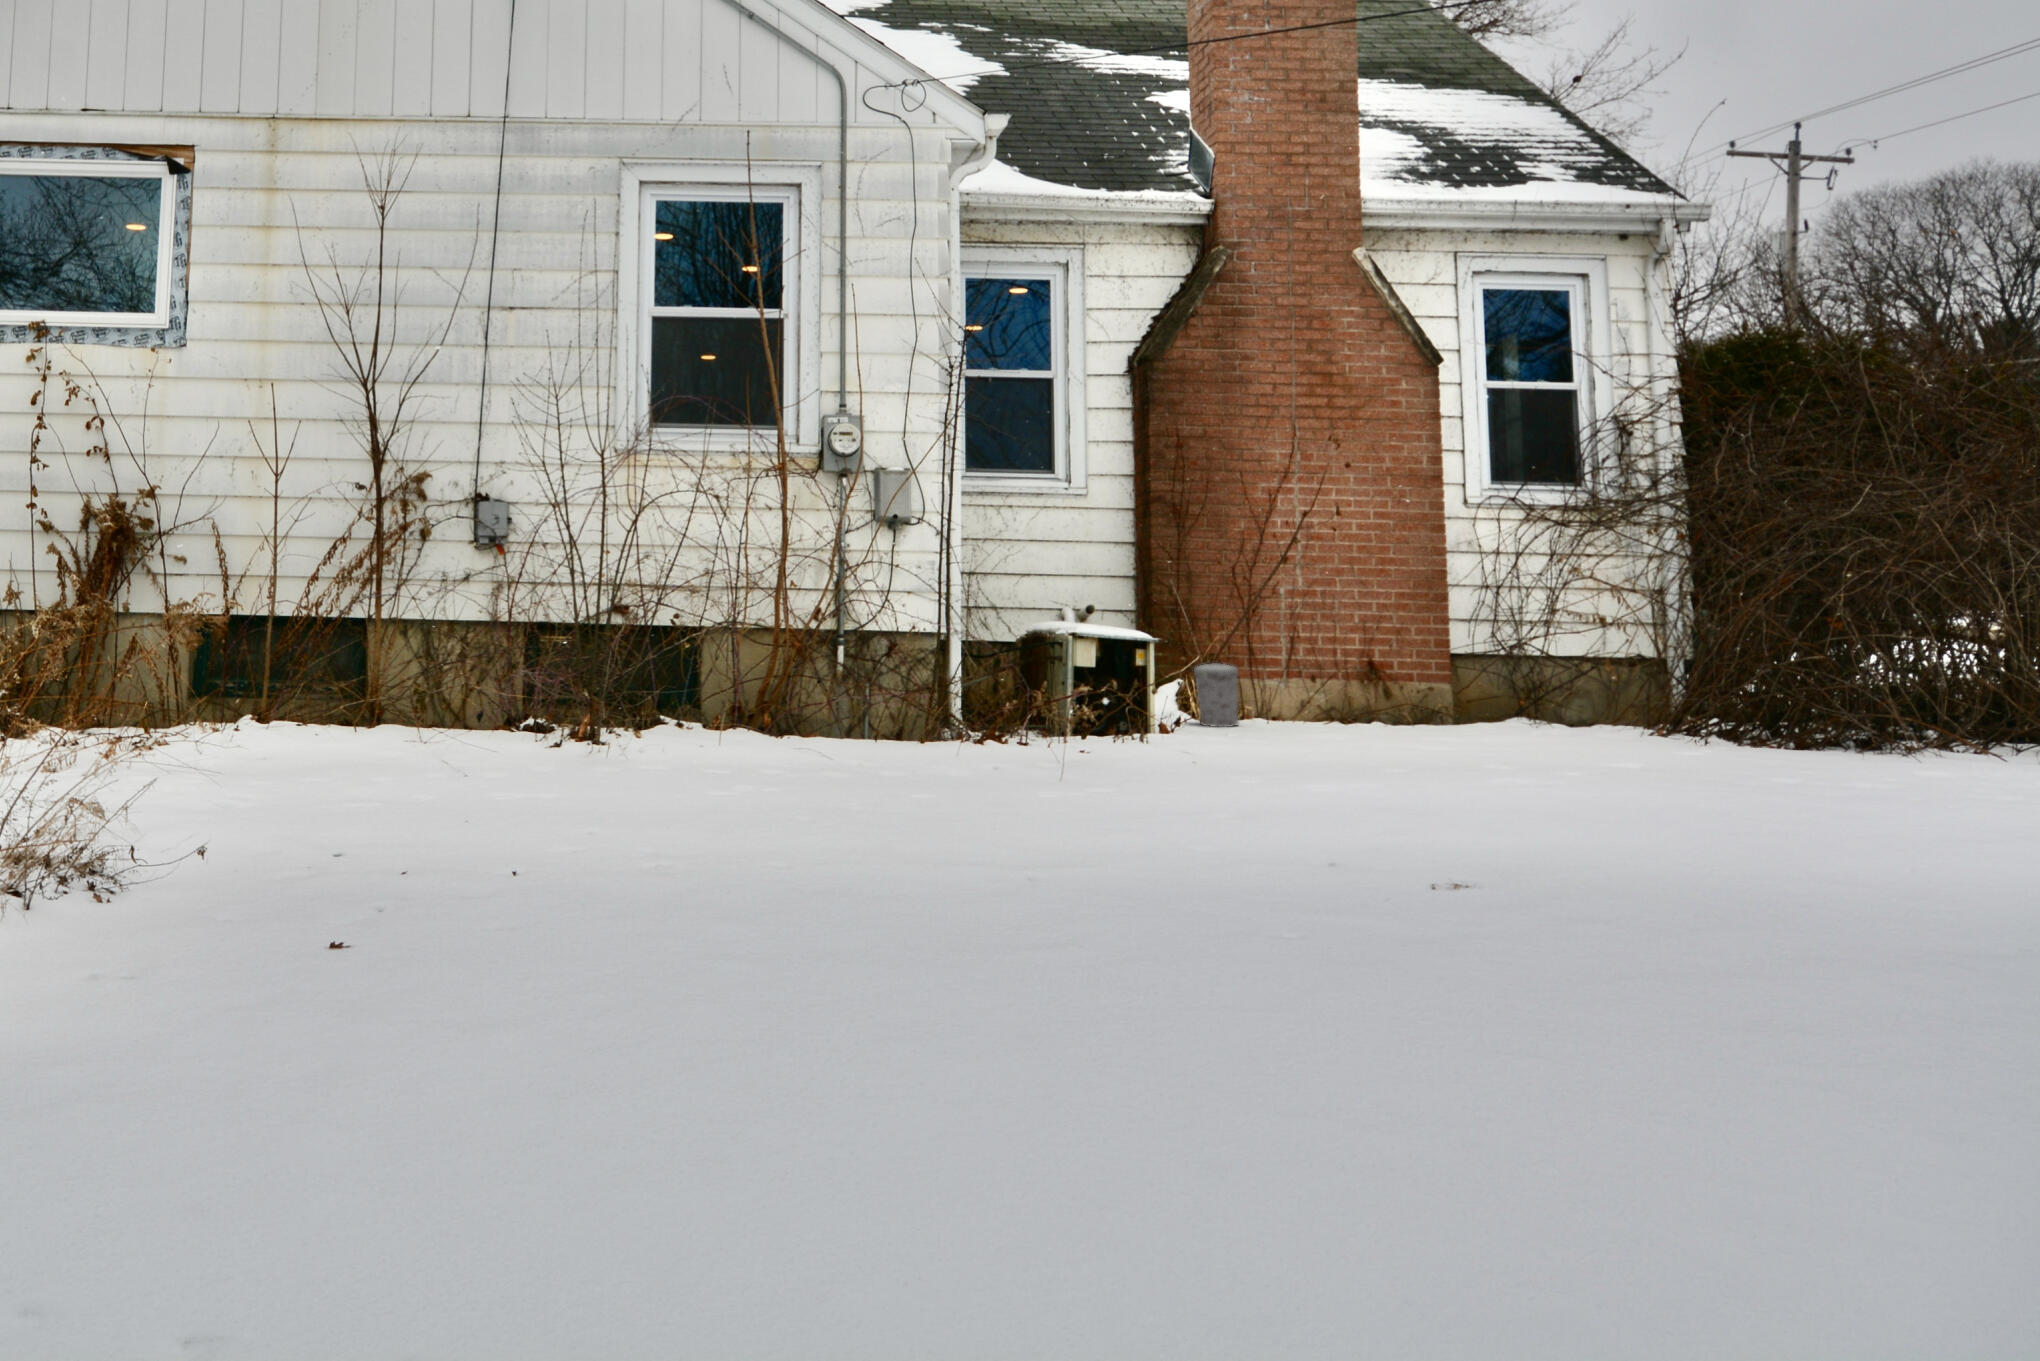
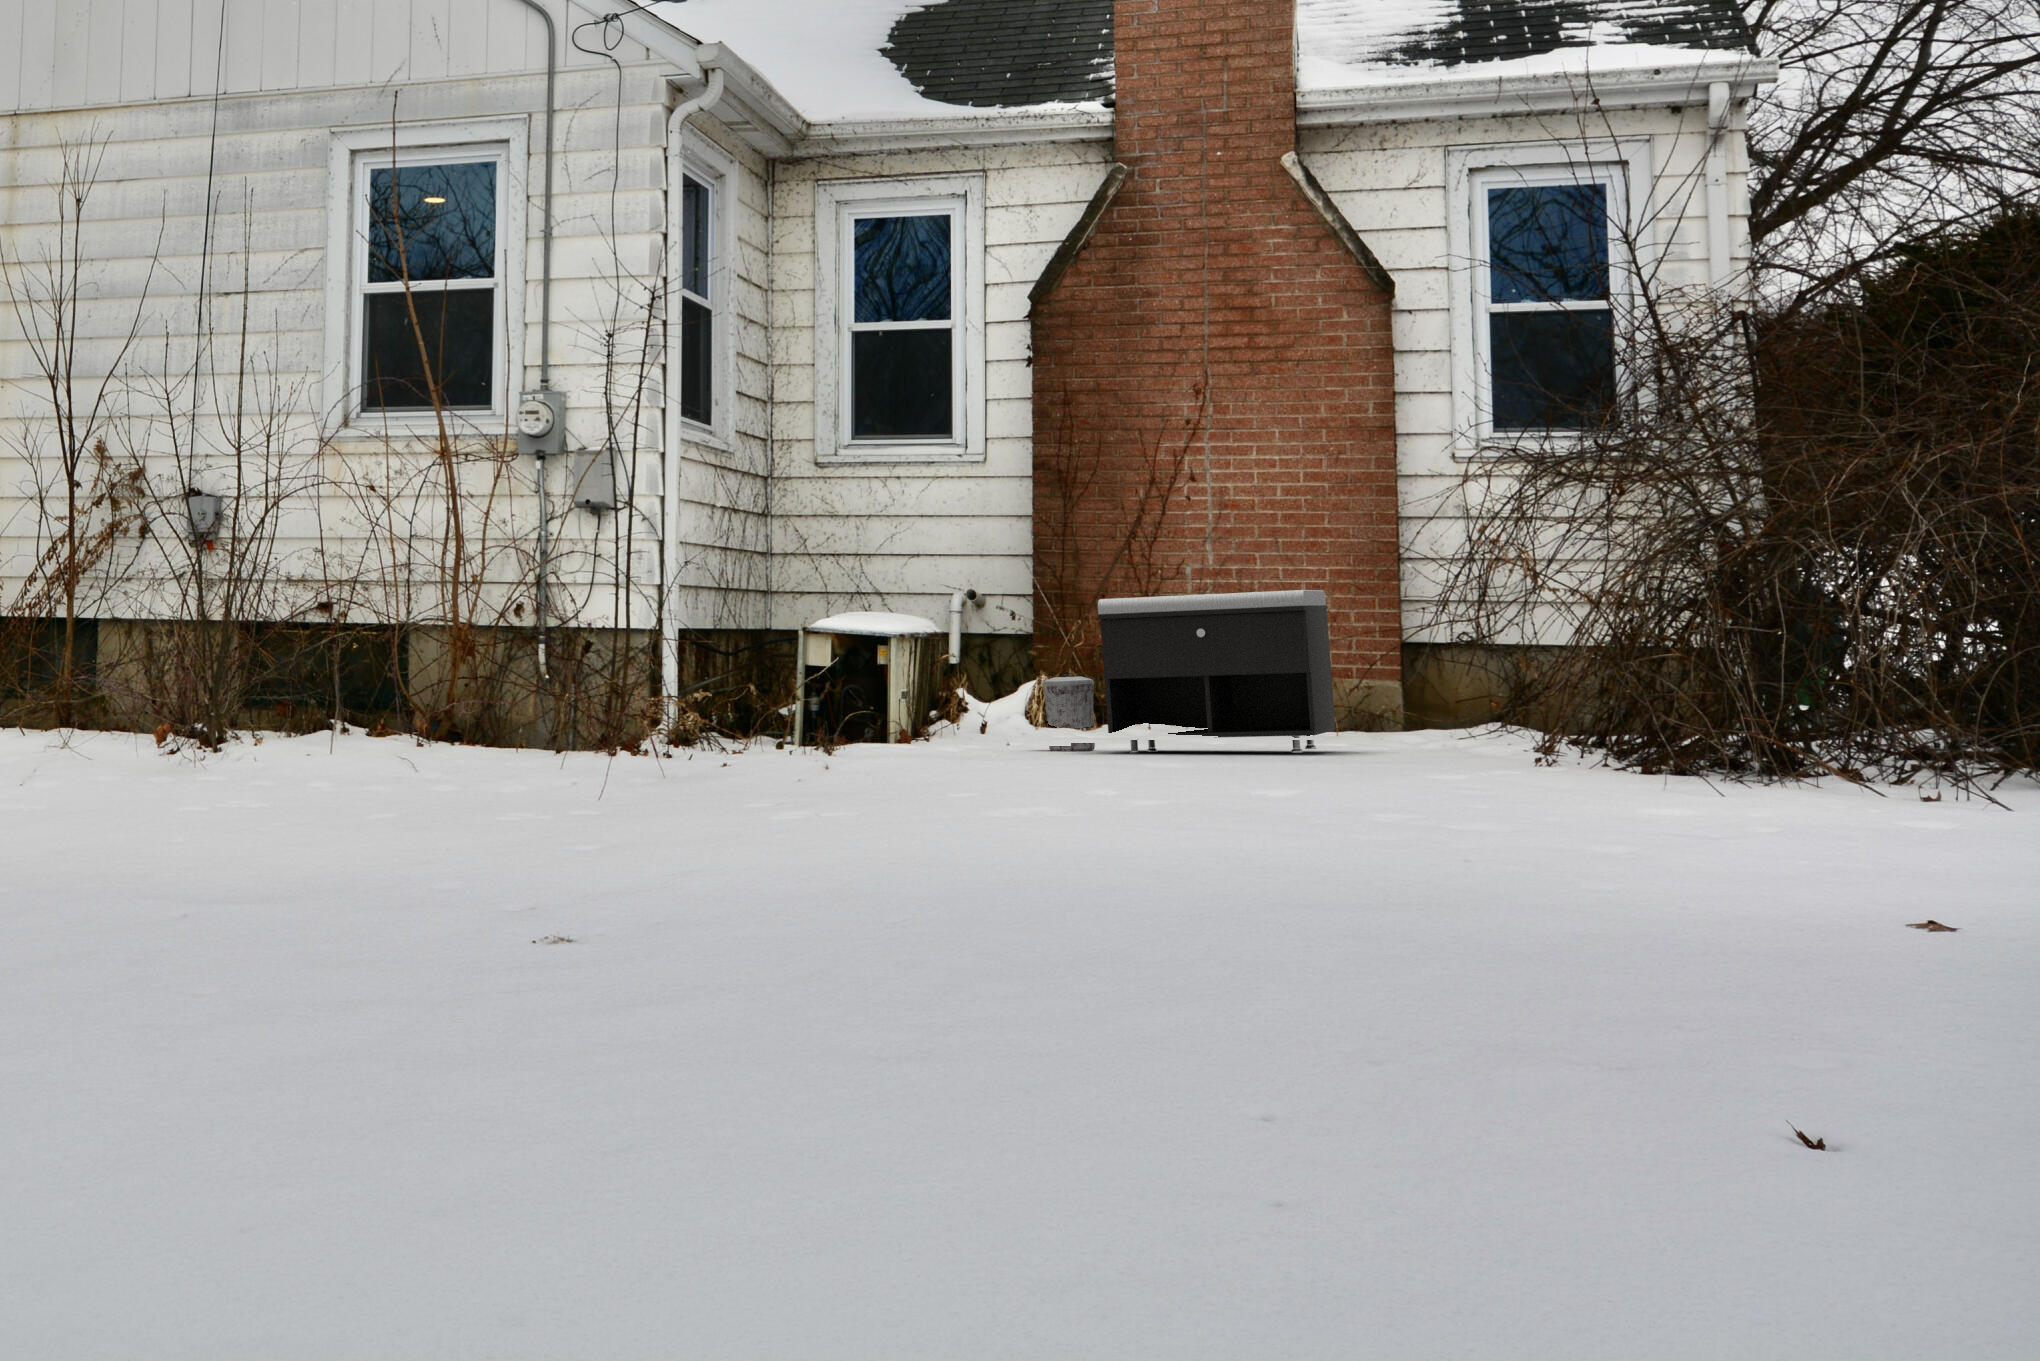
storage bench: none [1258,598,1467,734] -> present [1098,590,1336,754]

